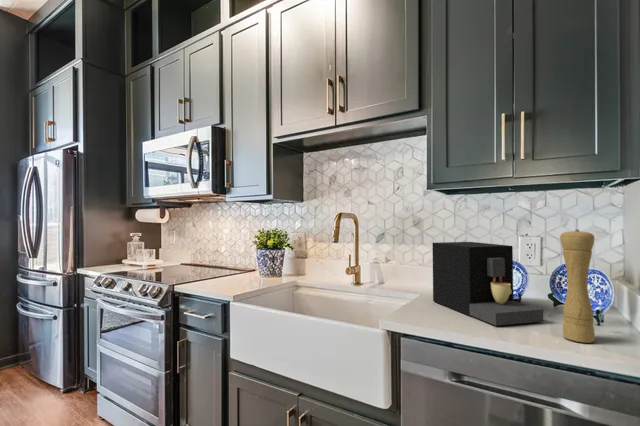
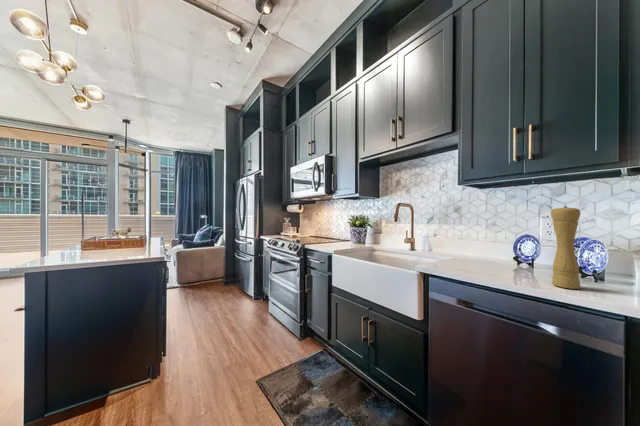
coffee maker: present [433,242,543,326] -> none [462,221,544,276]

